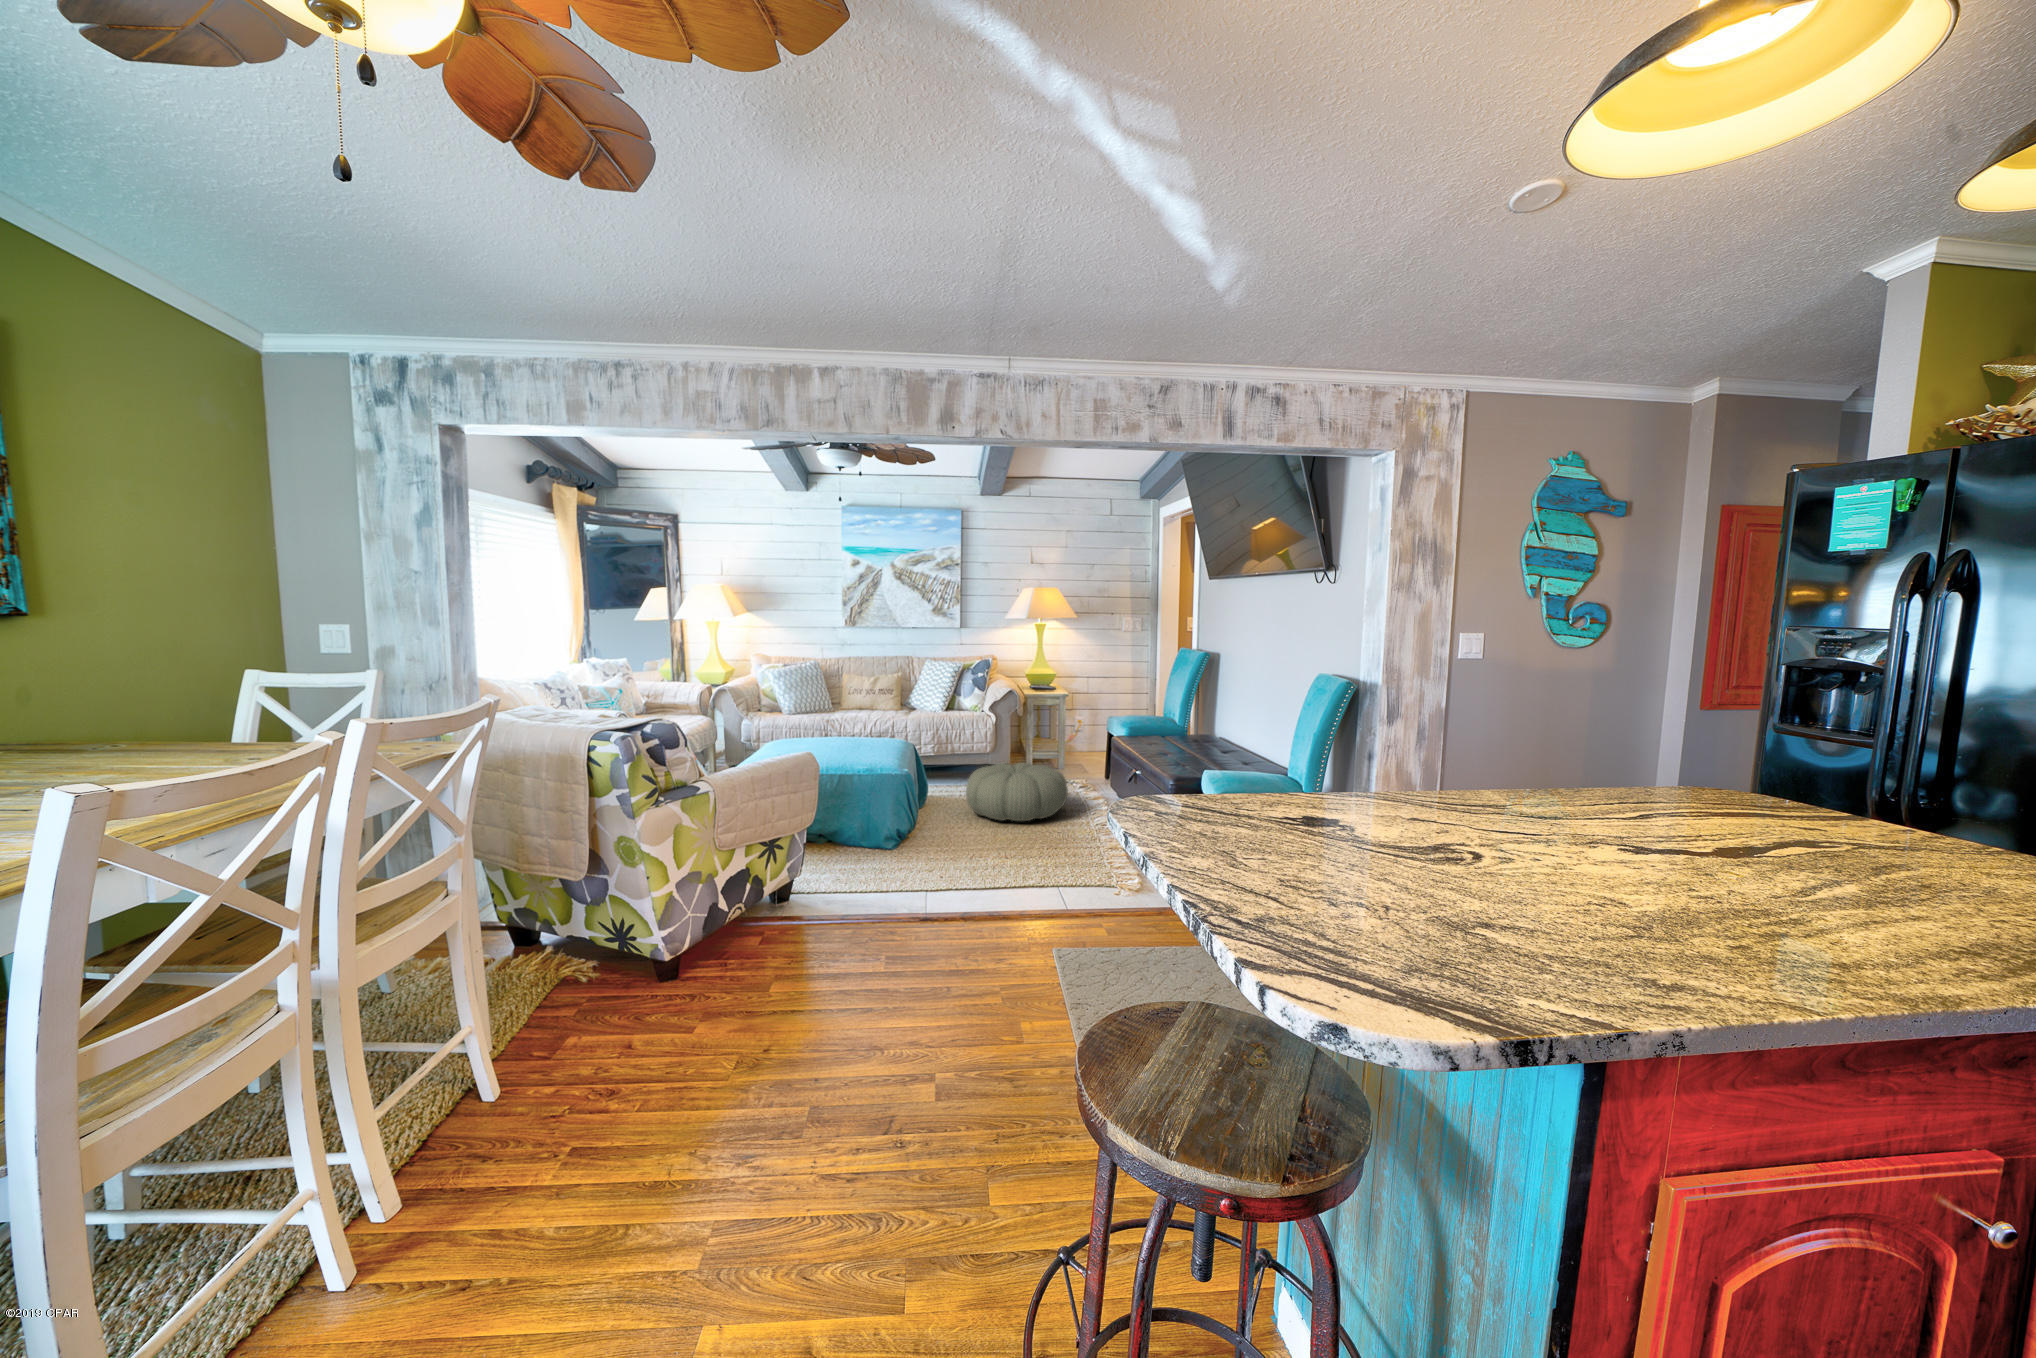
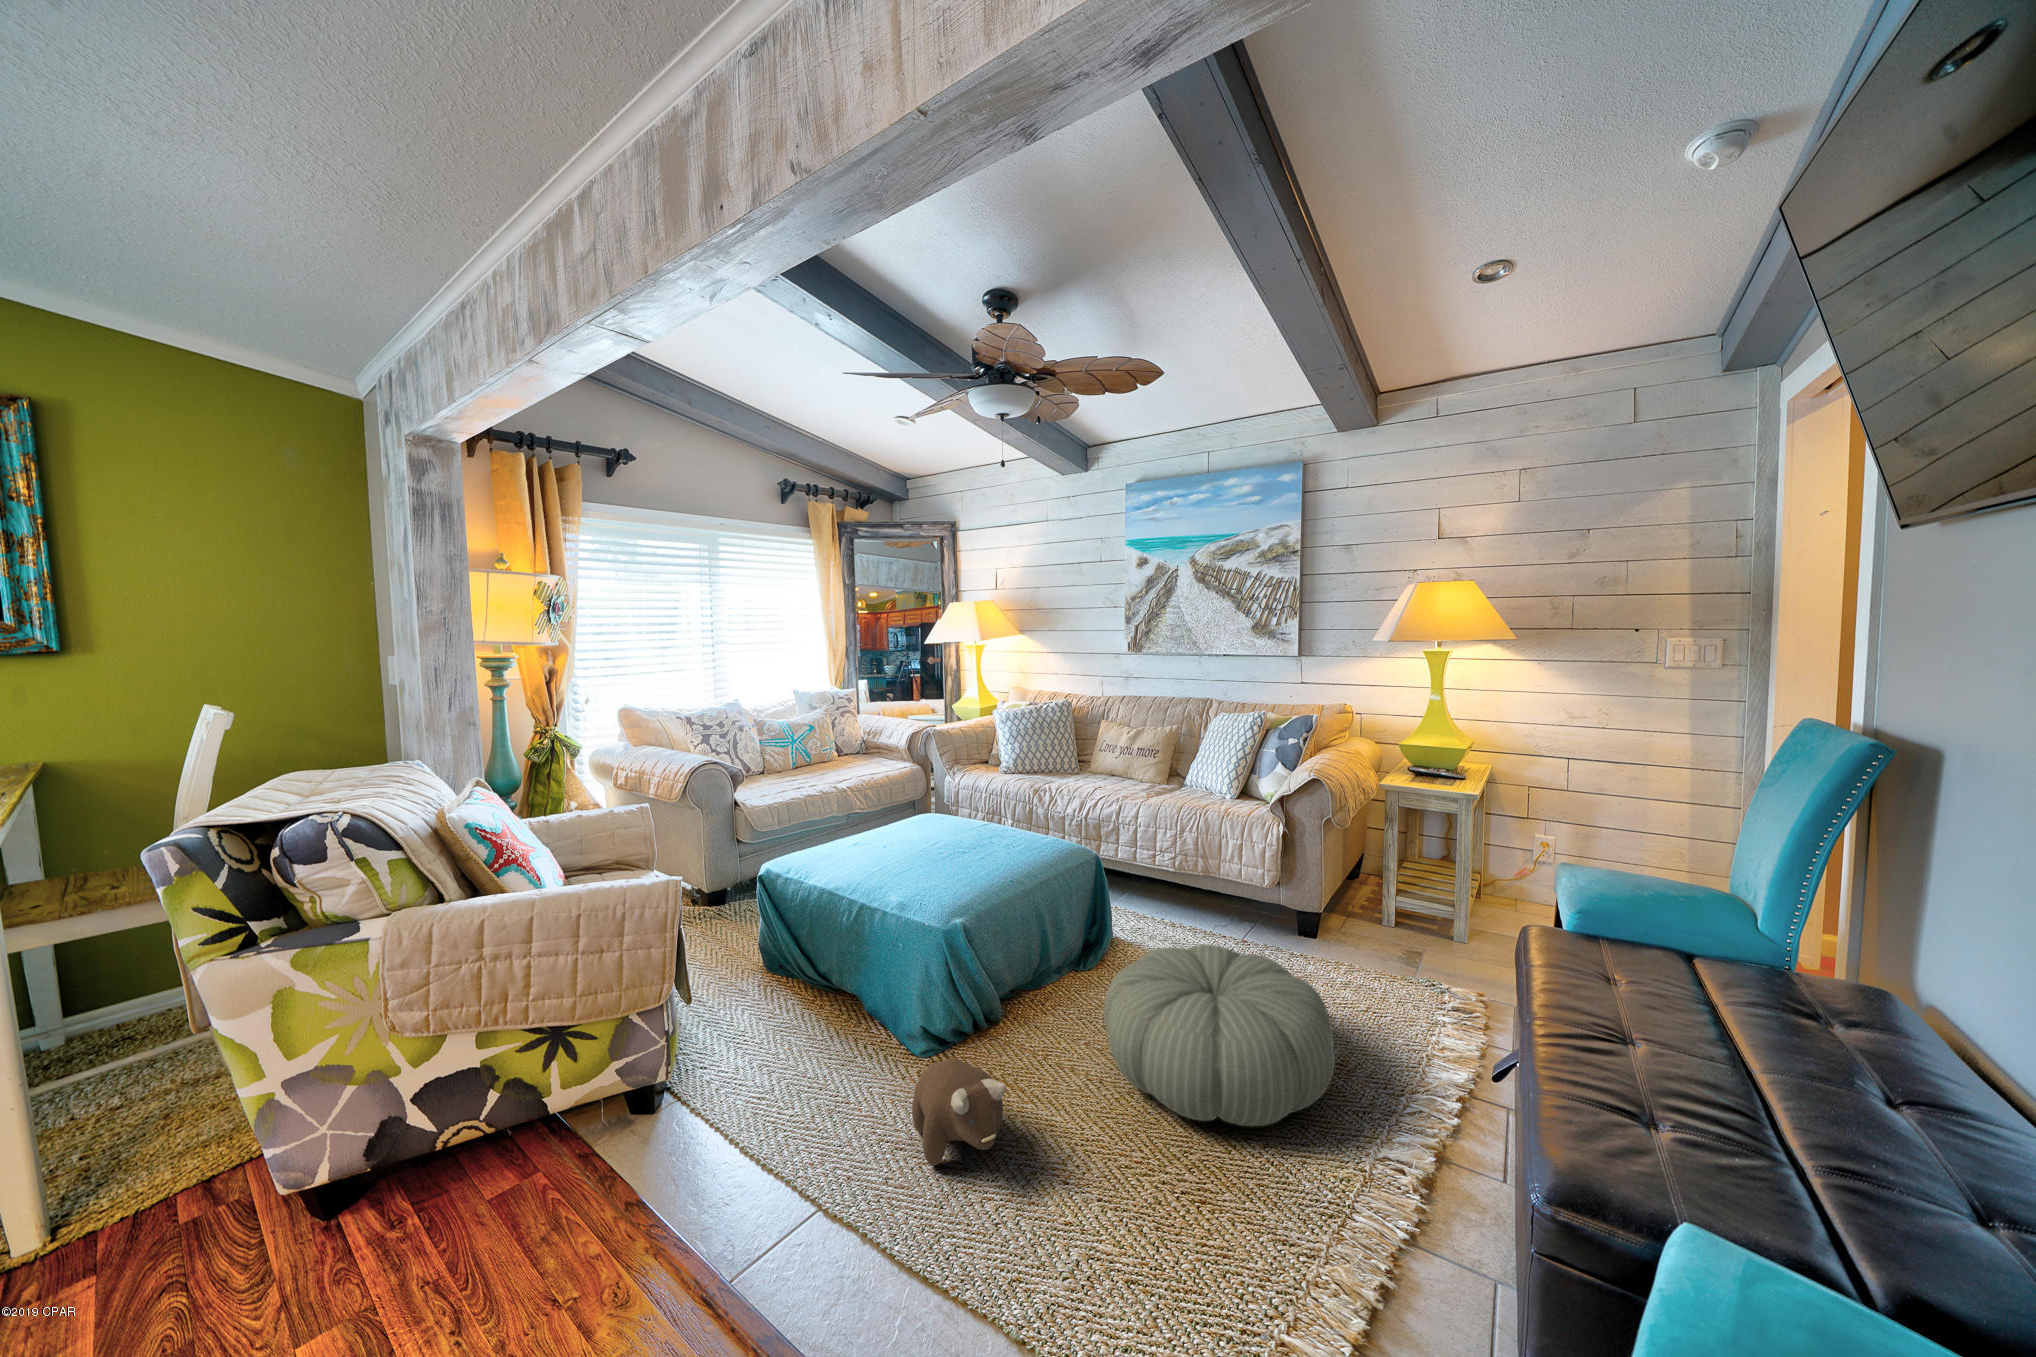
plush toy: none [921,809,980,853] -> present [912,1059,1006,1166]

